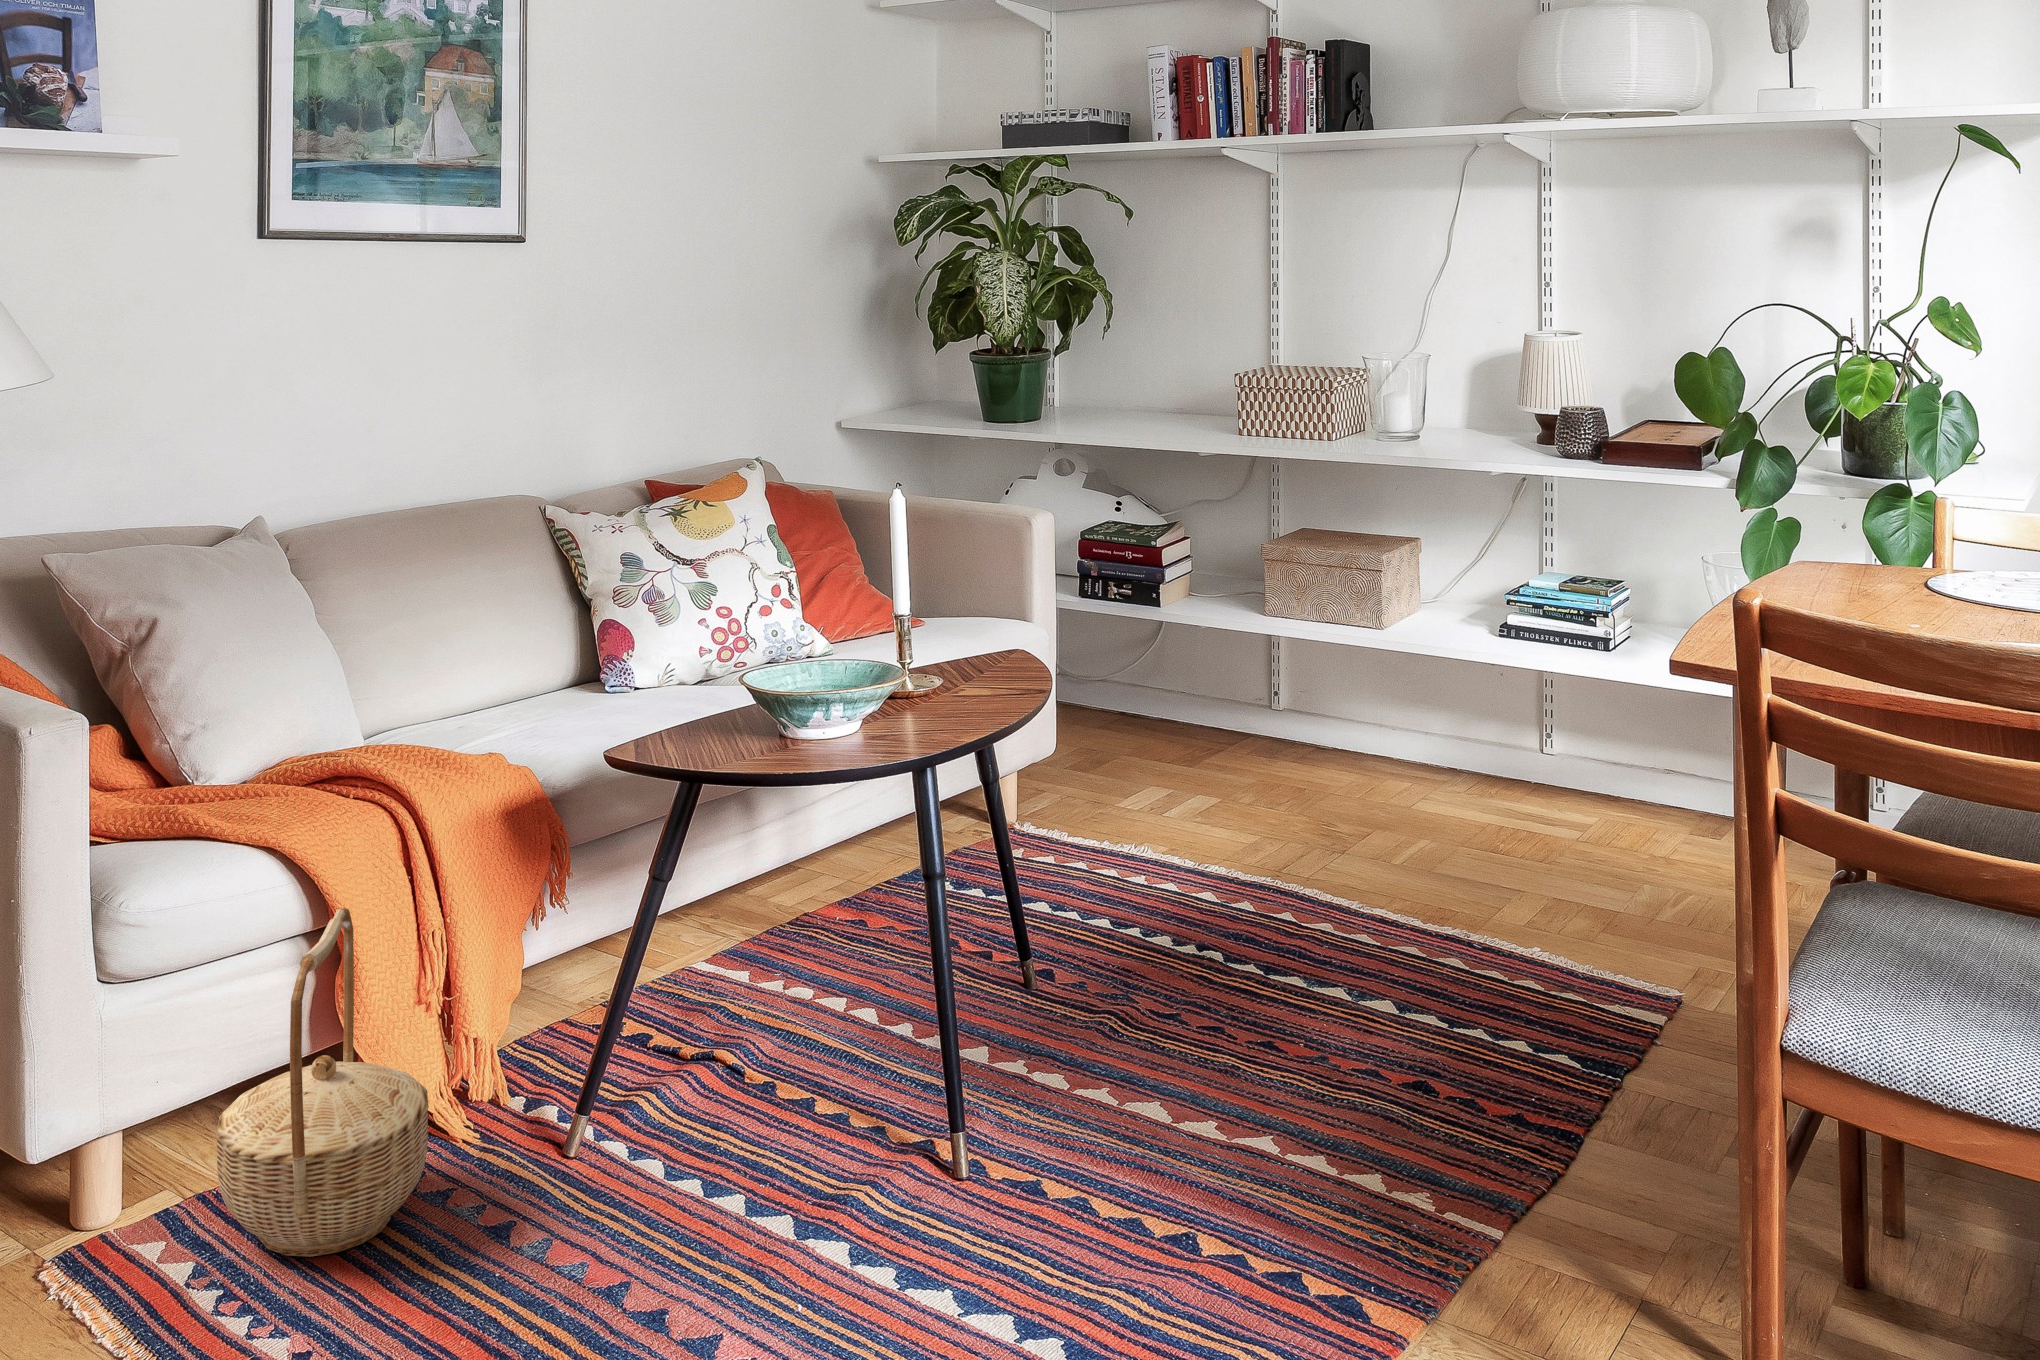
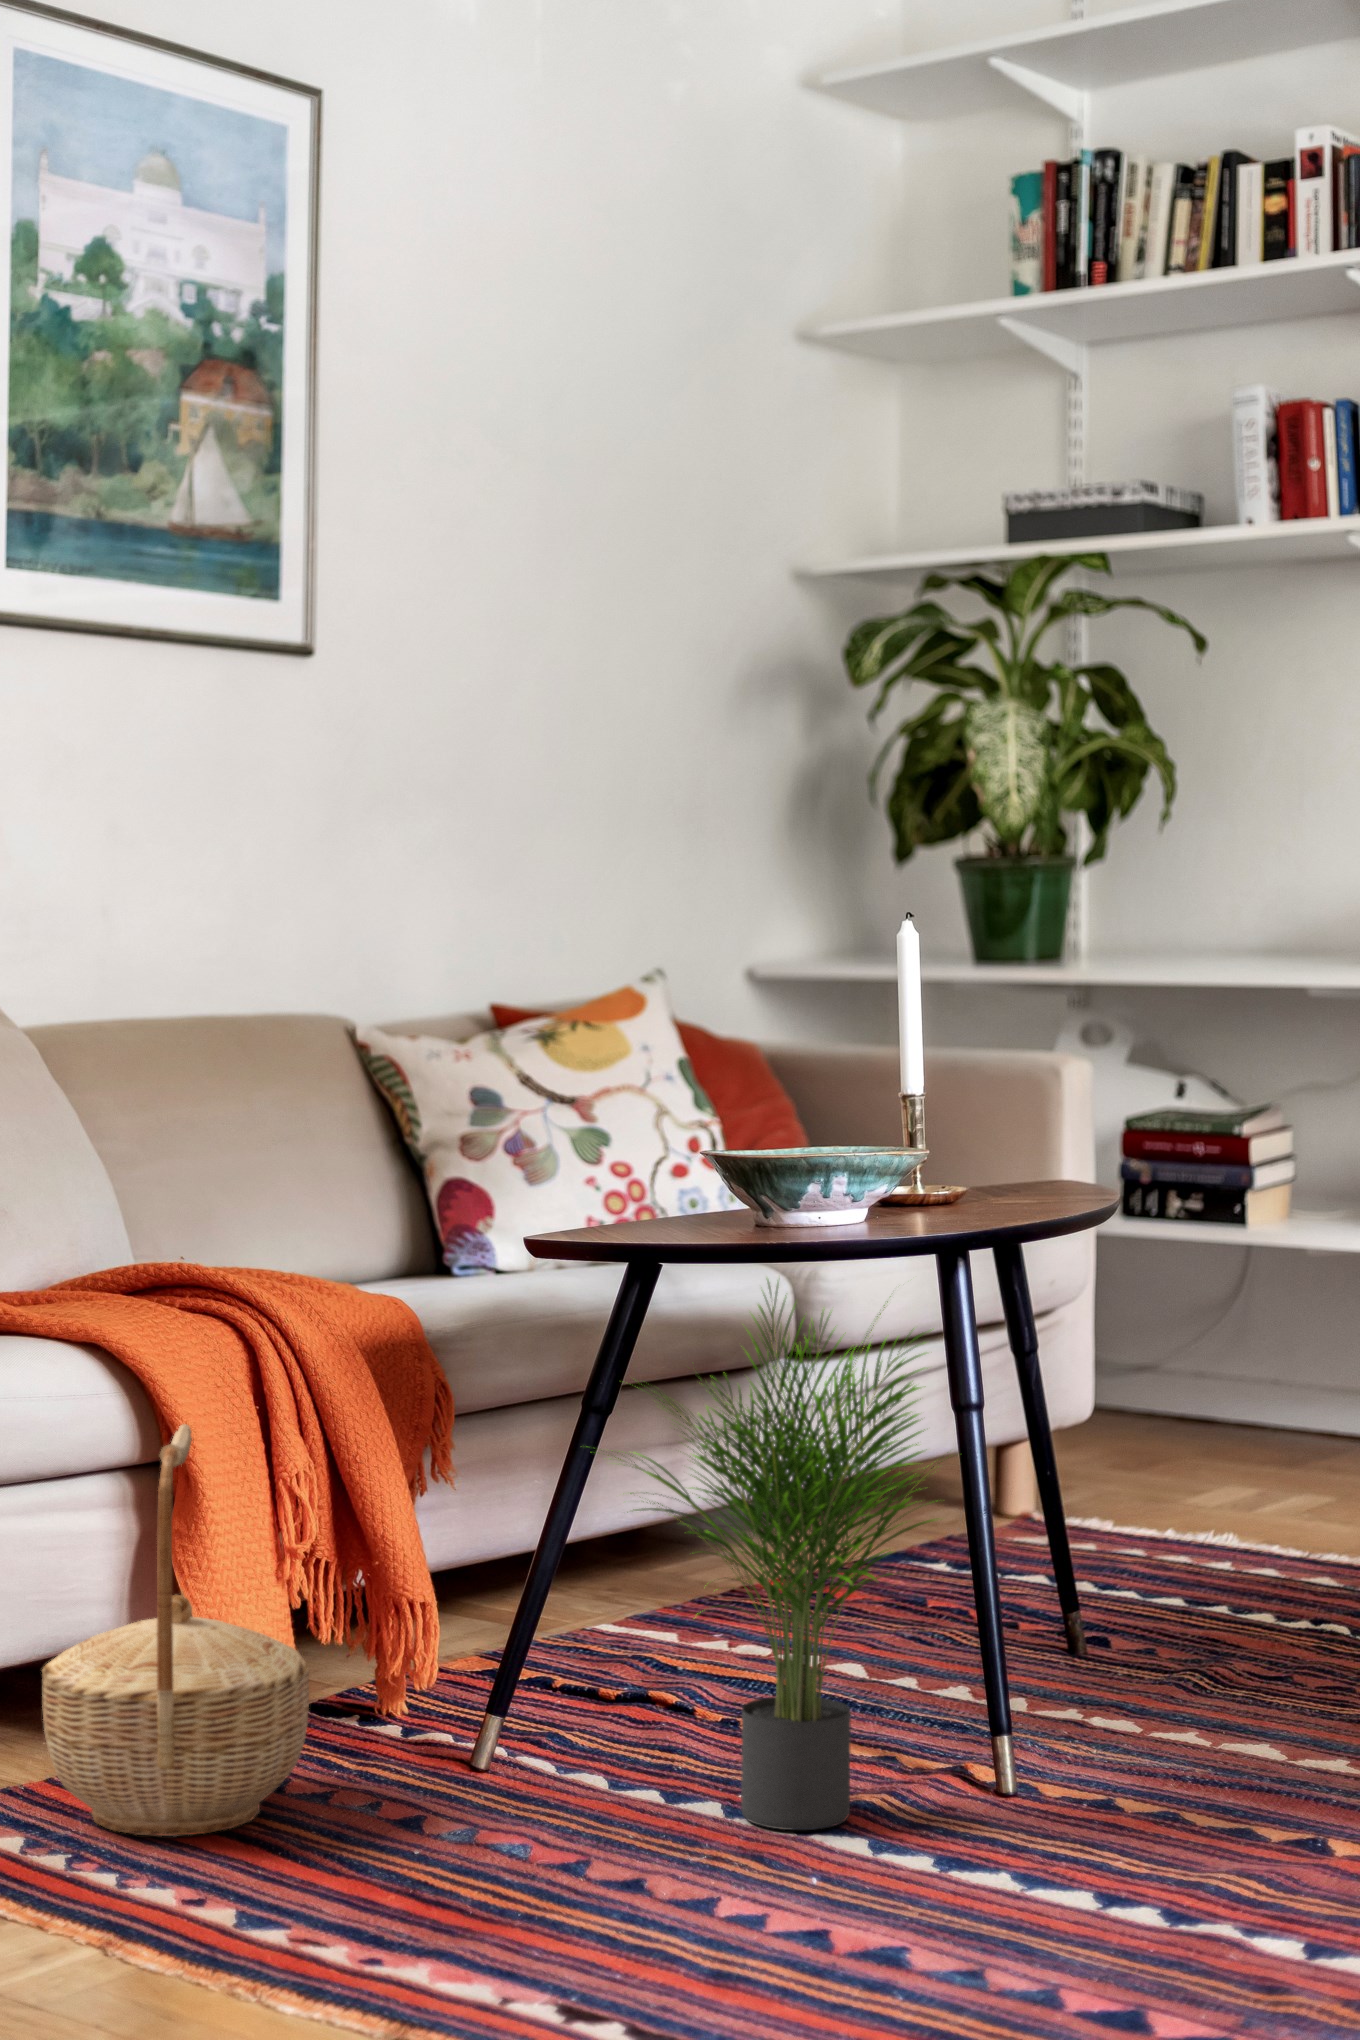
potted plant: none [637,791,926,1233] -> present [608,1280,942,1830]

